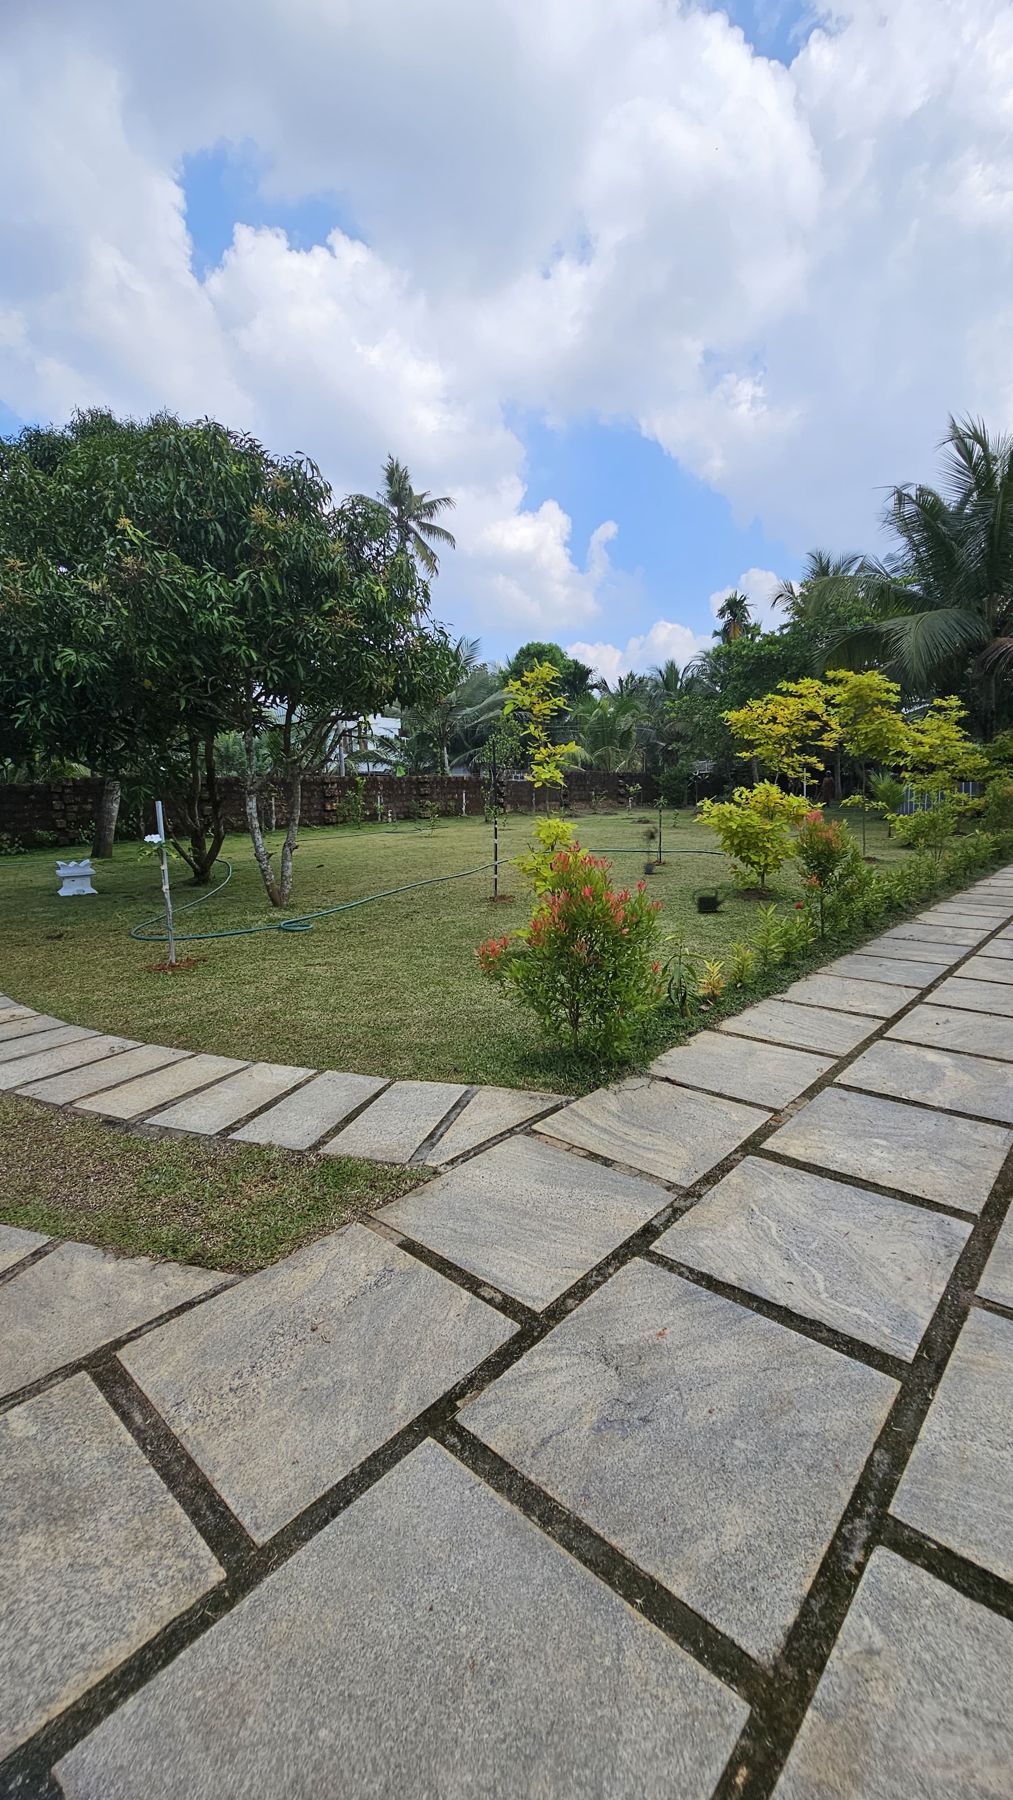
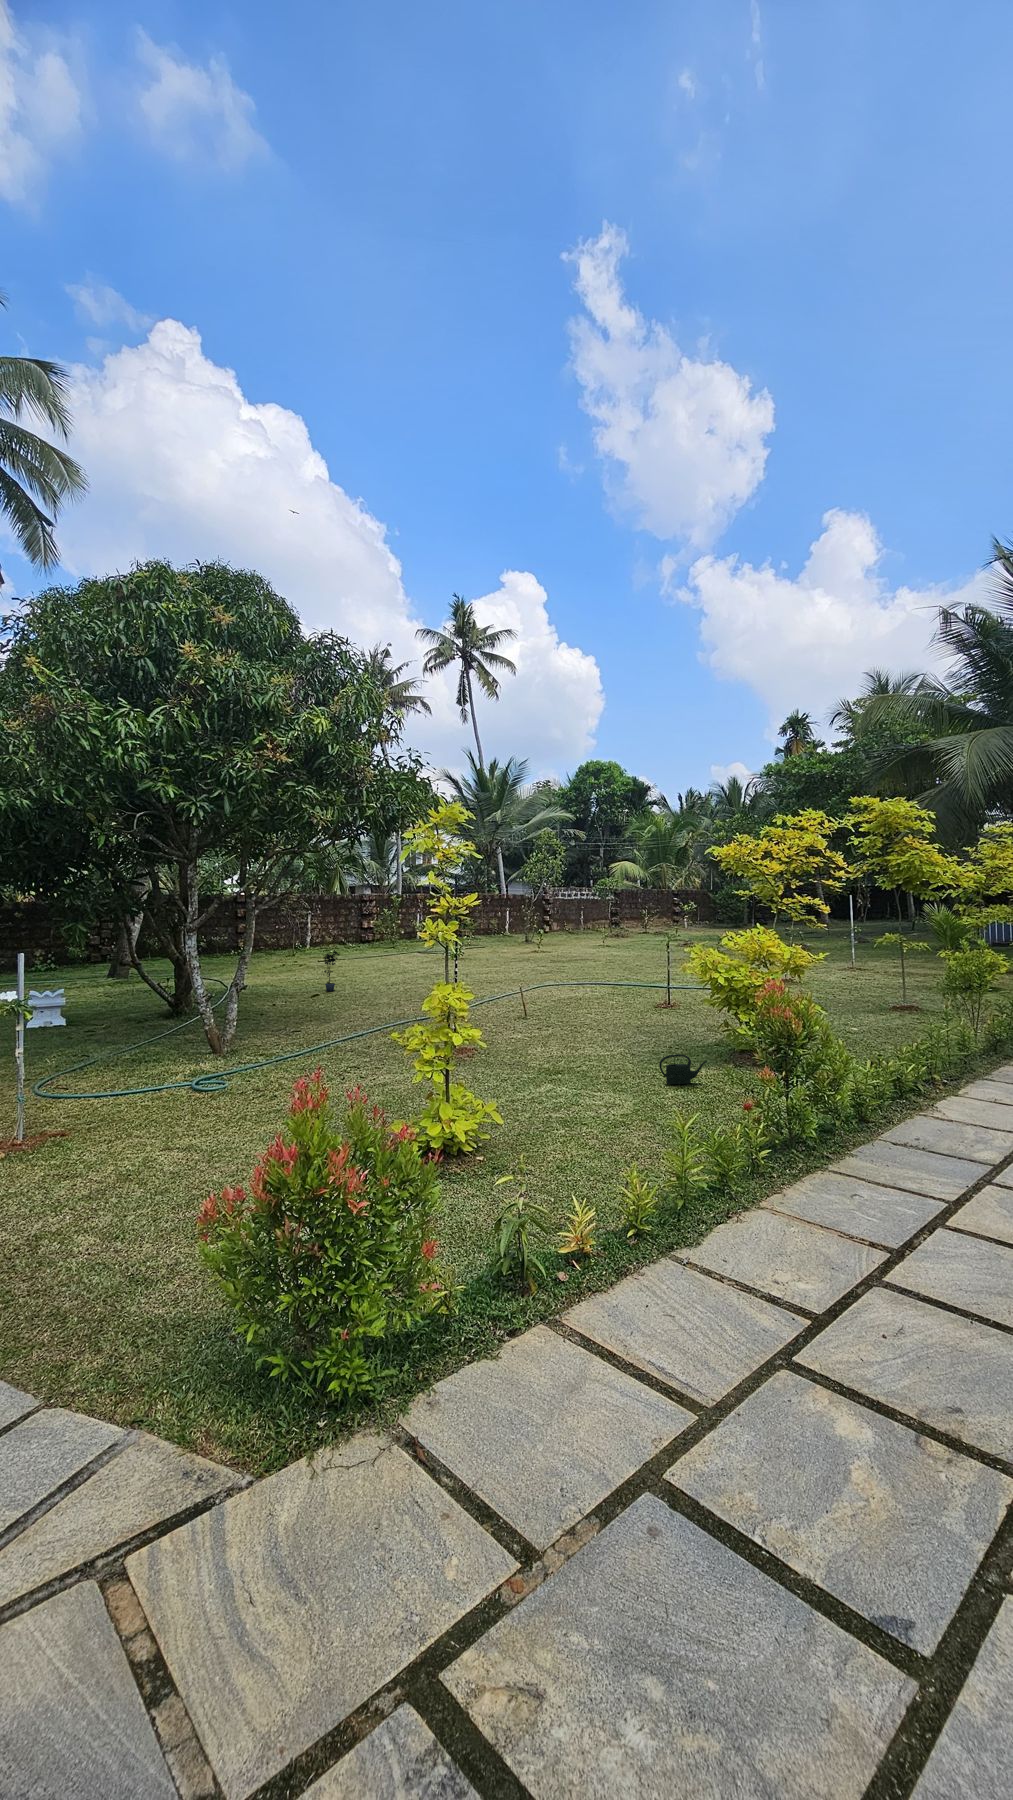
potted plant: present [642,828,659,874] -> present [324,950,339,991]

